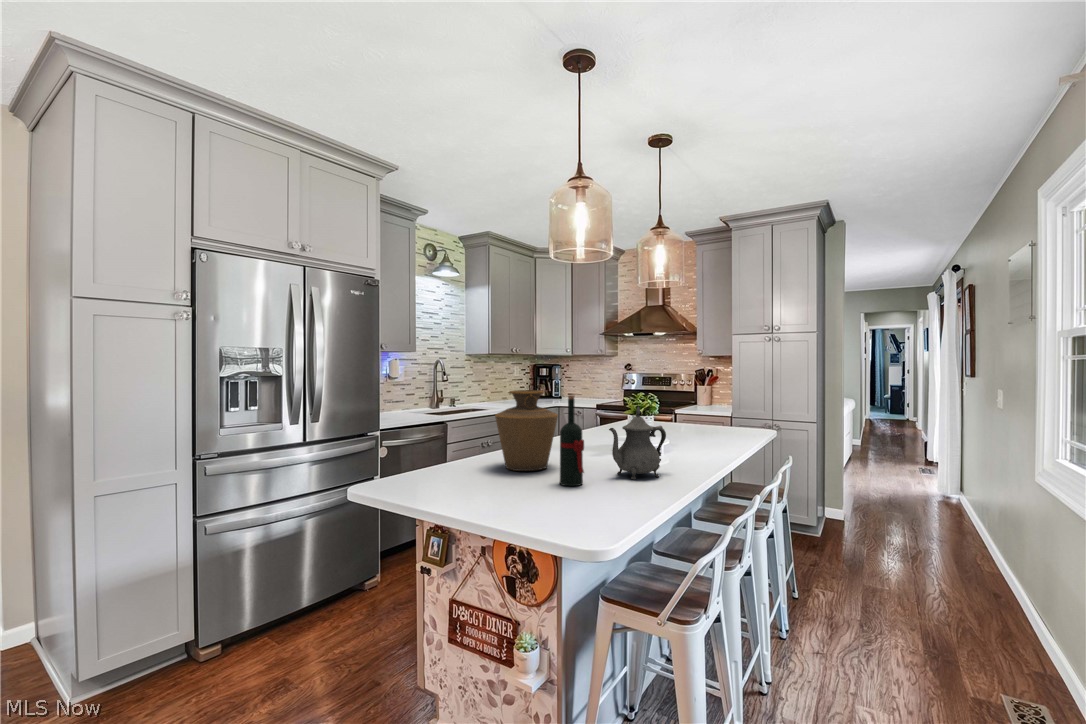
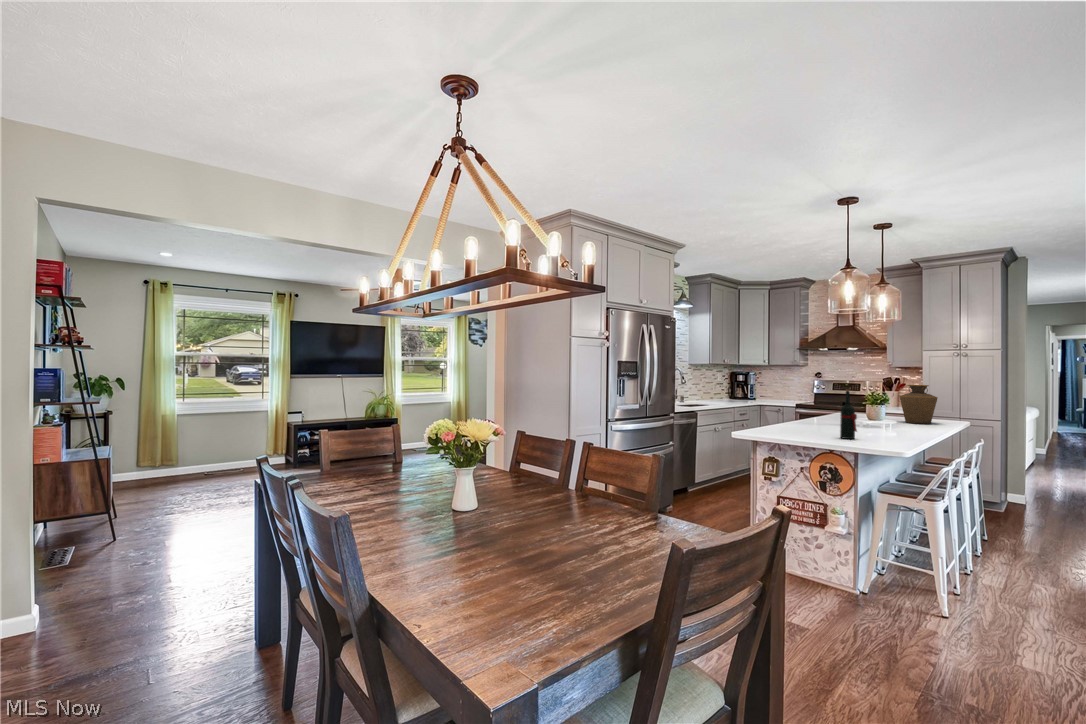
vase: present [495,390,558,471] -> present [899,385,938,424]
teapot: present [609,407,666,479] -> none [867,397,902,438]

